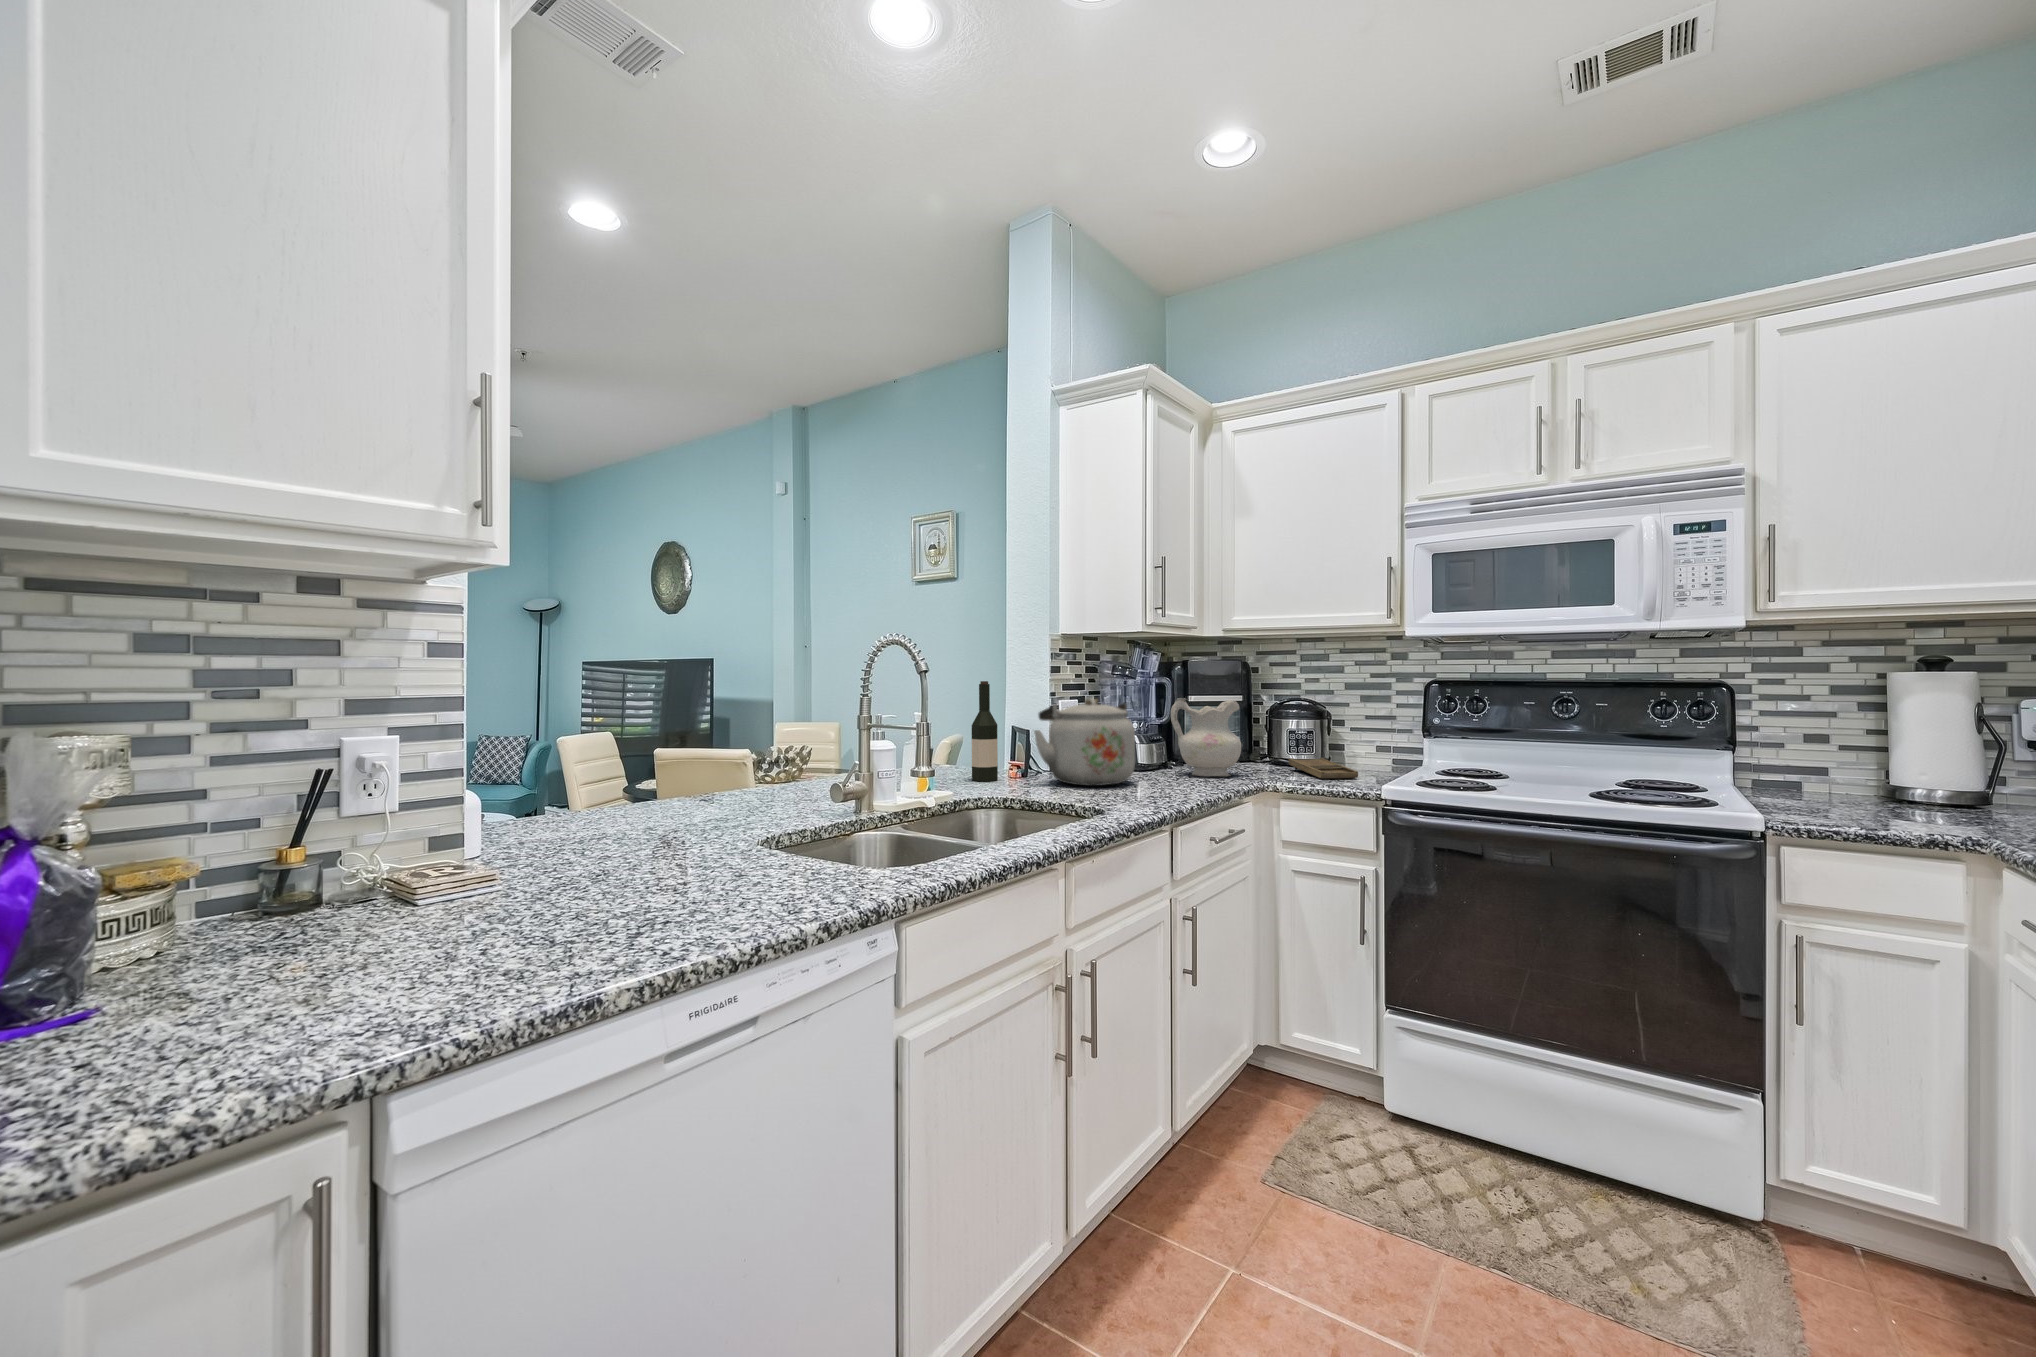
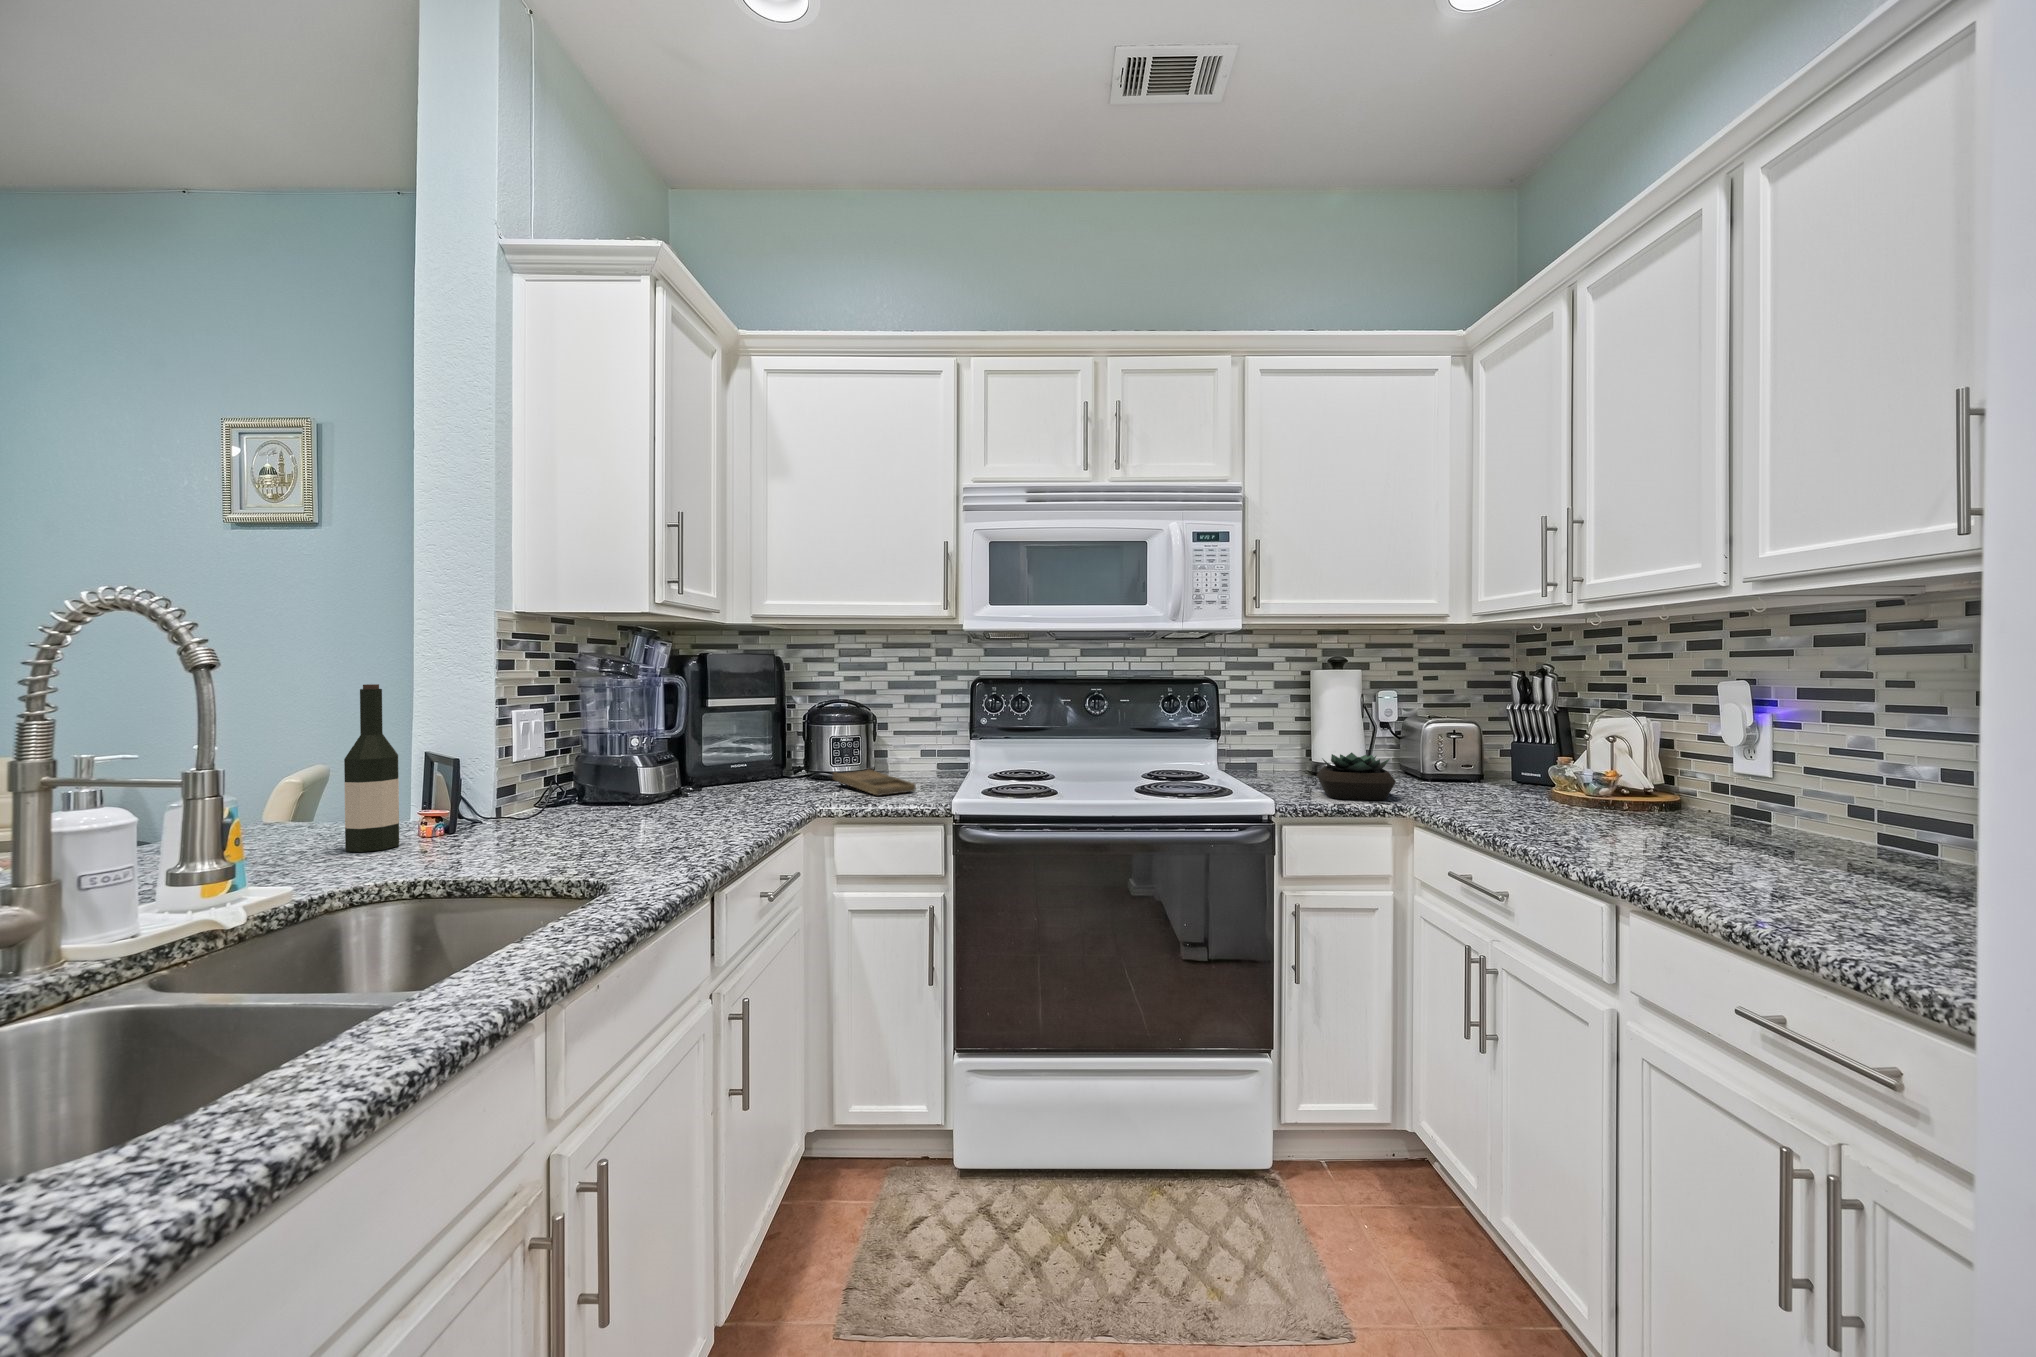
kettle: present [1034,698,1135,786] -> none [471,708,643,840]
ceramic pitcher: present [1171,698,1241,777] -> none [688,703,782,806]
succulent plant: none [1859,770,1988,830] -> present [1317,753,1396,800]

